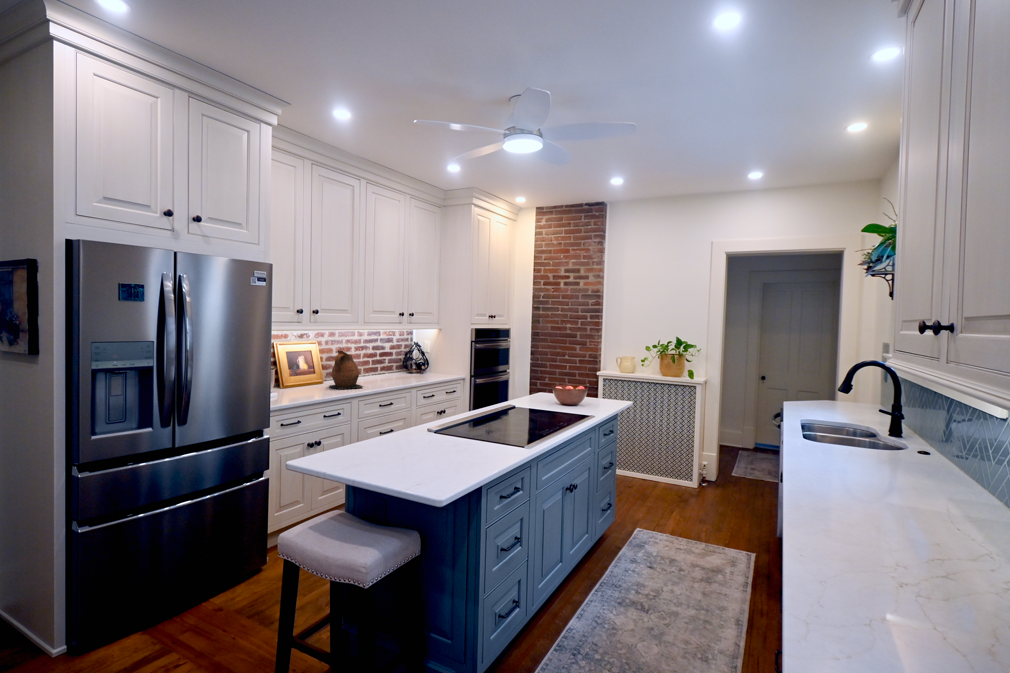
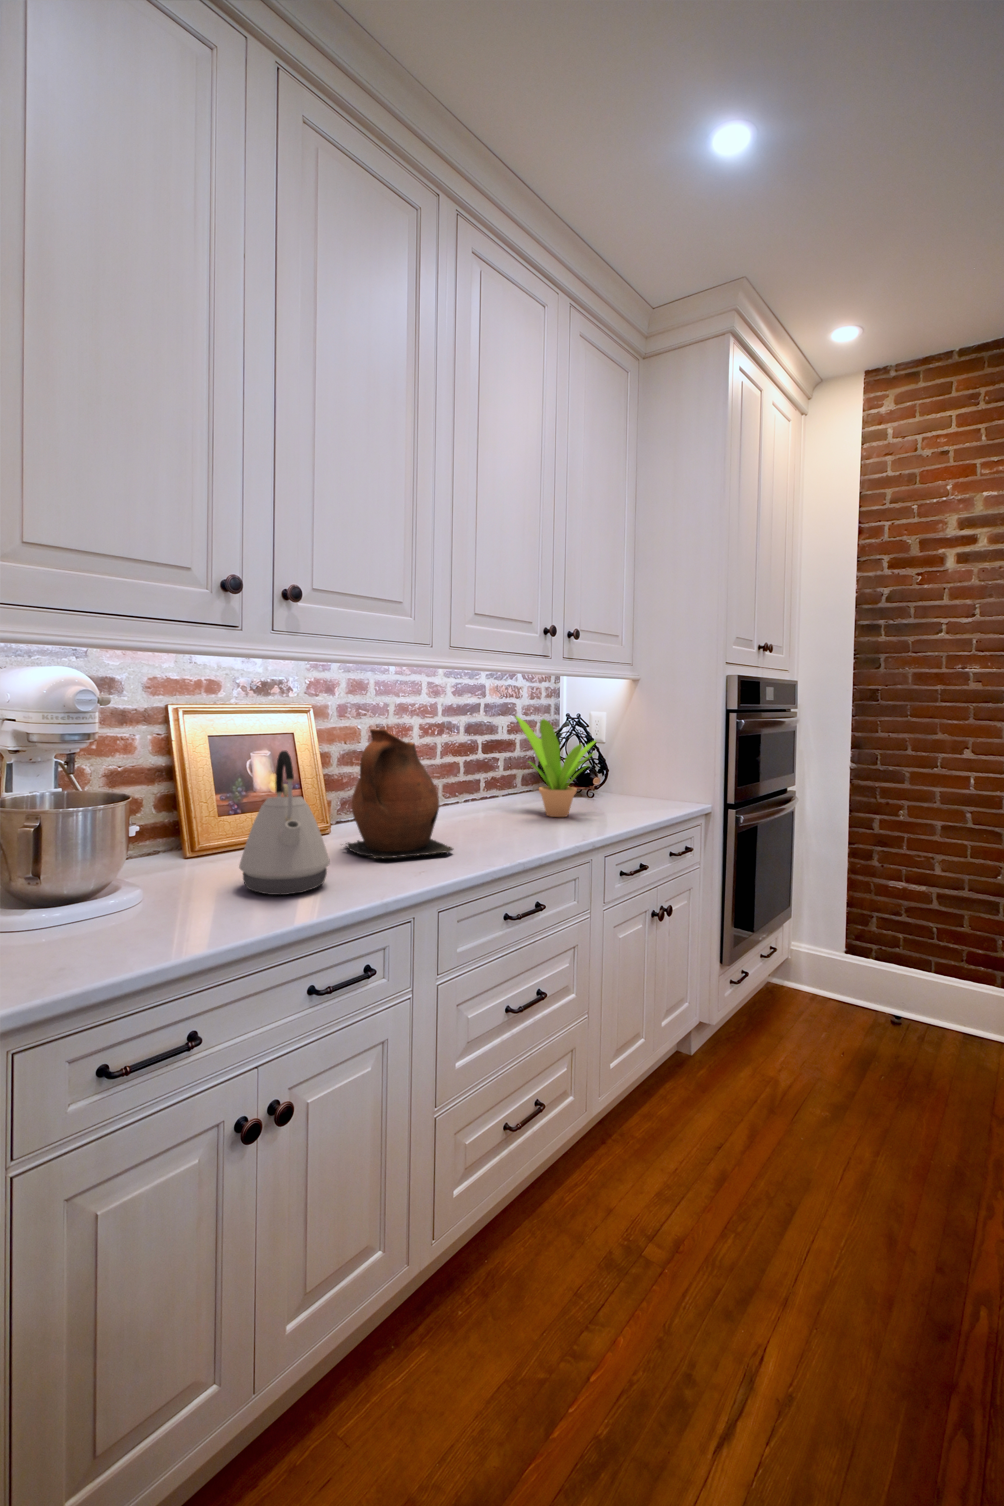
potted plant: none [390,343,419,379] -> present [515,716,596,817]
kettle: none [302,357,327,395] -> present [239,751,330,895]

